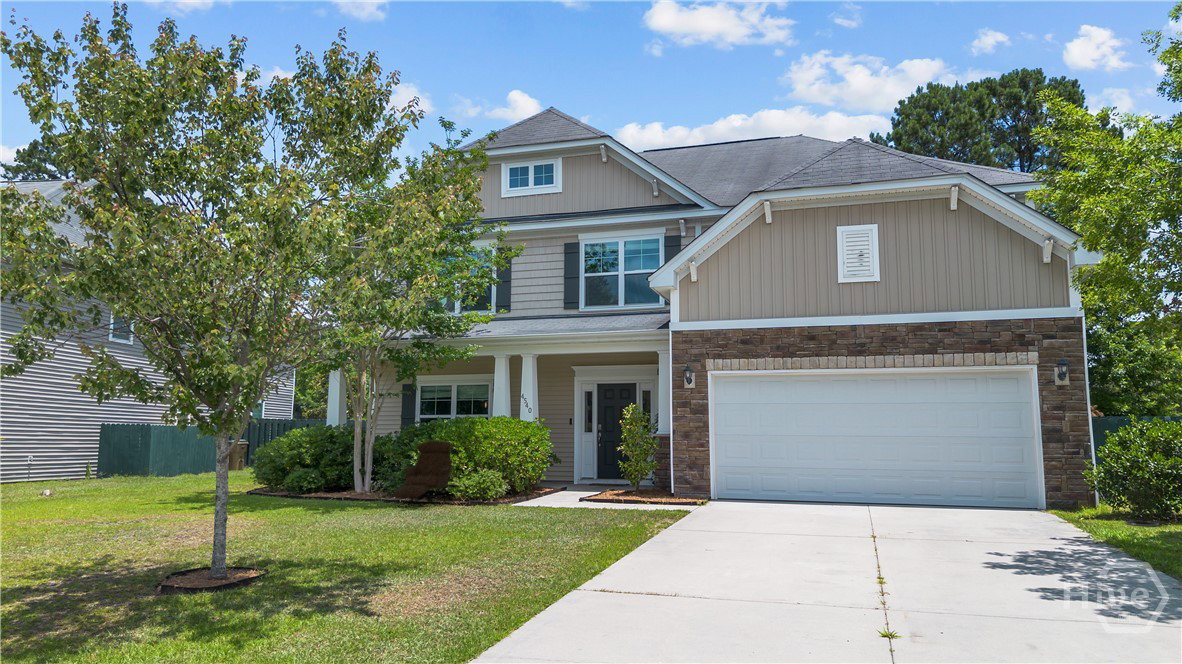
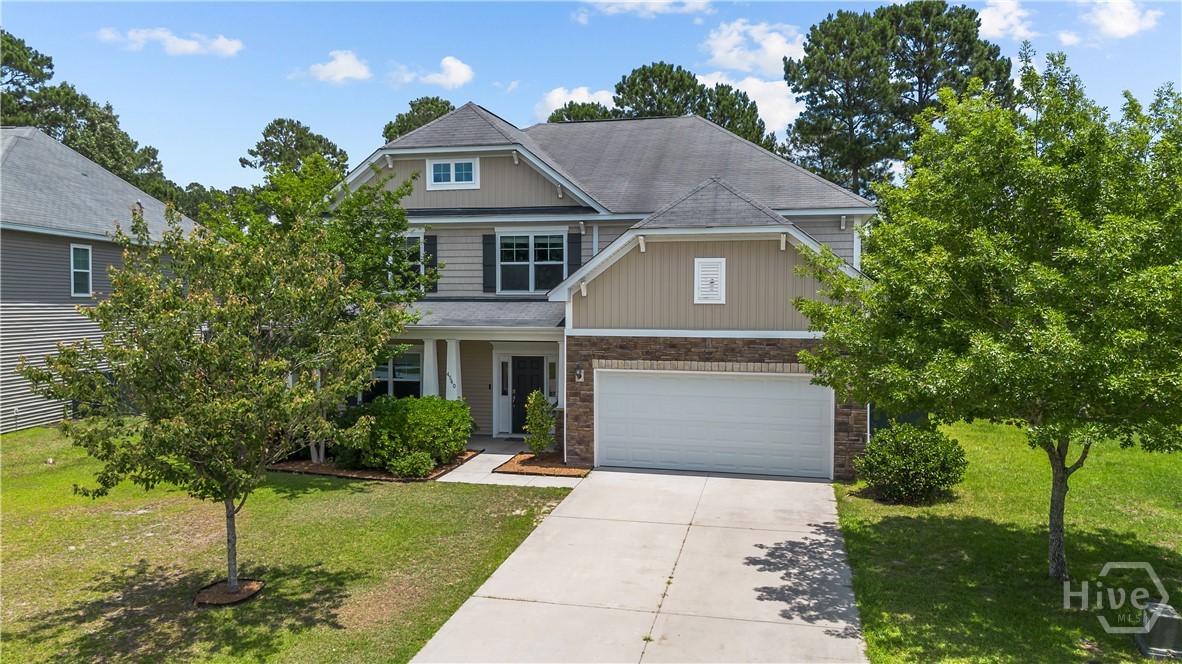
lounge chair: present [394,441,453,507] -> none [345,425,392,484]

